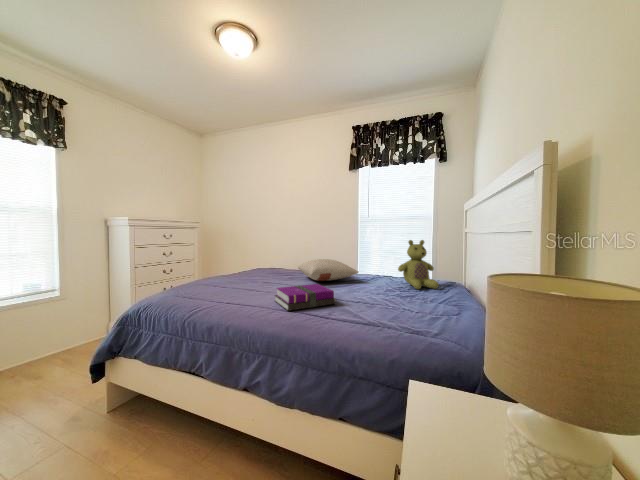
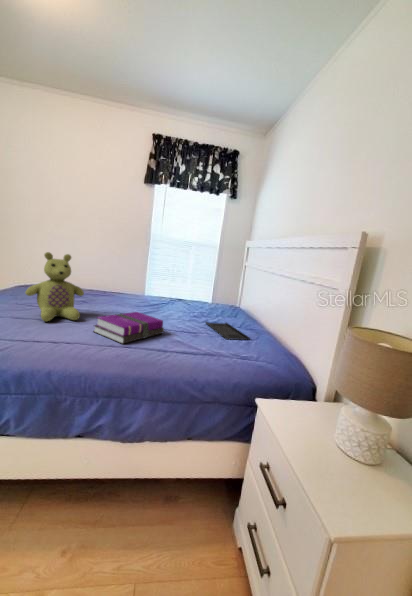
stuffed bear: present [398,240,439,289] -> present [25,252,84,321]
pillow: present [298,259,359,281] -> none [89,281,163,306]
tray: none [395,294,437,314] -> present [206,322,250,340]

